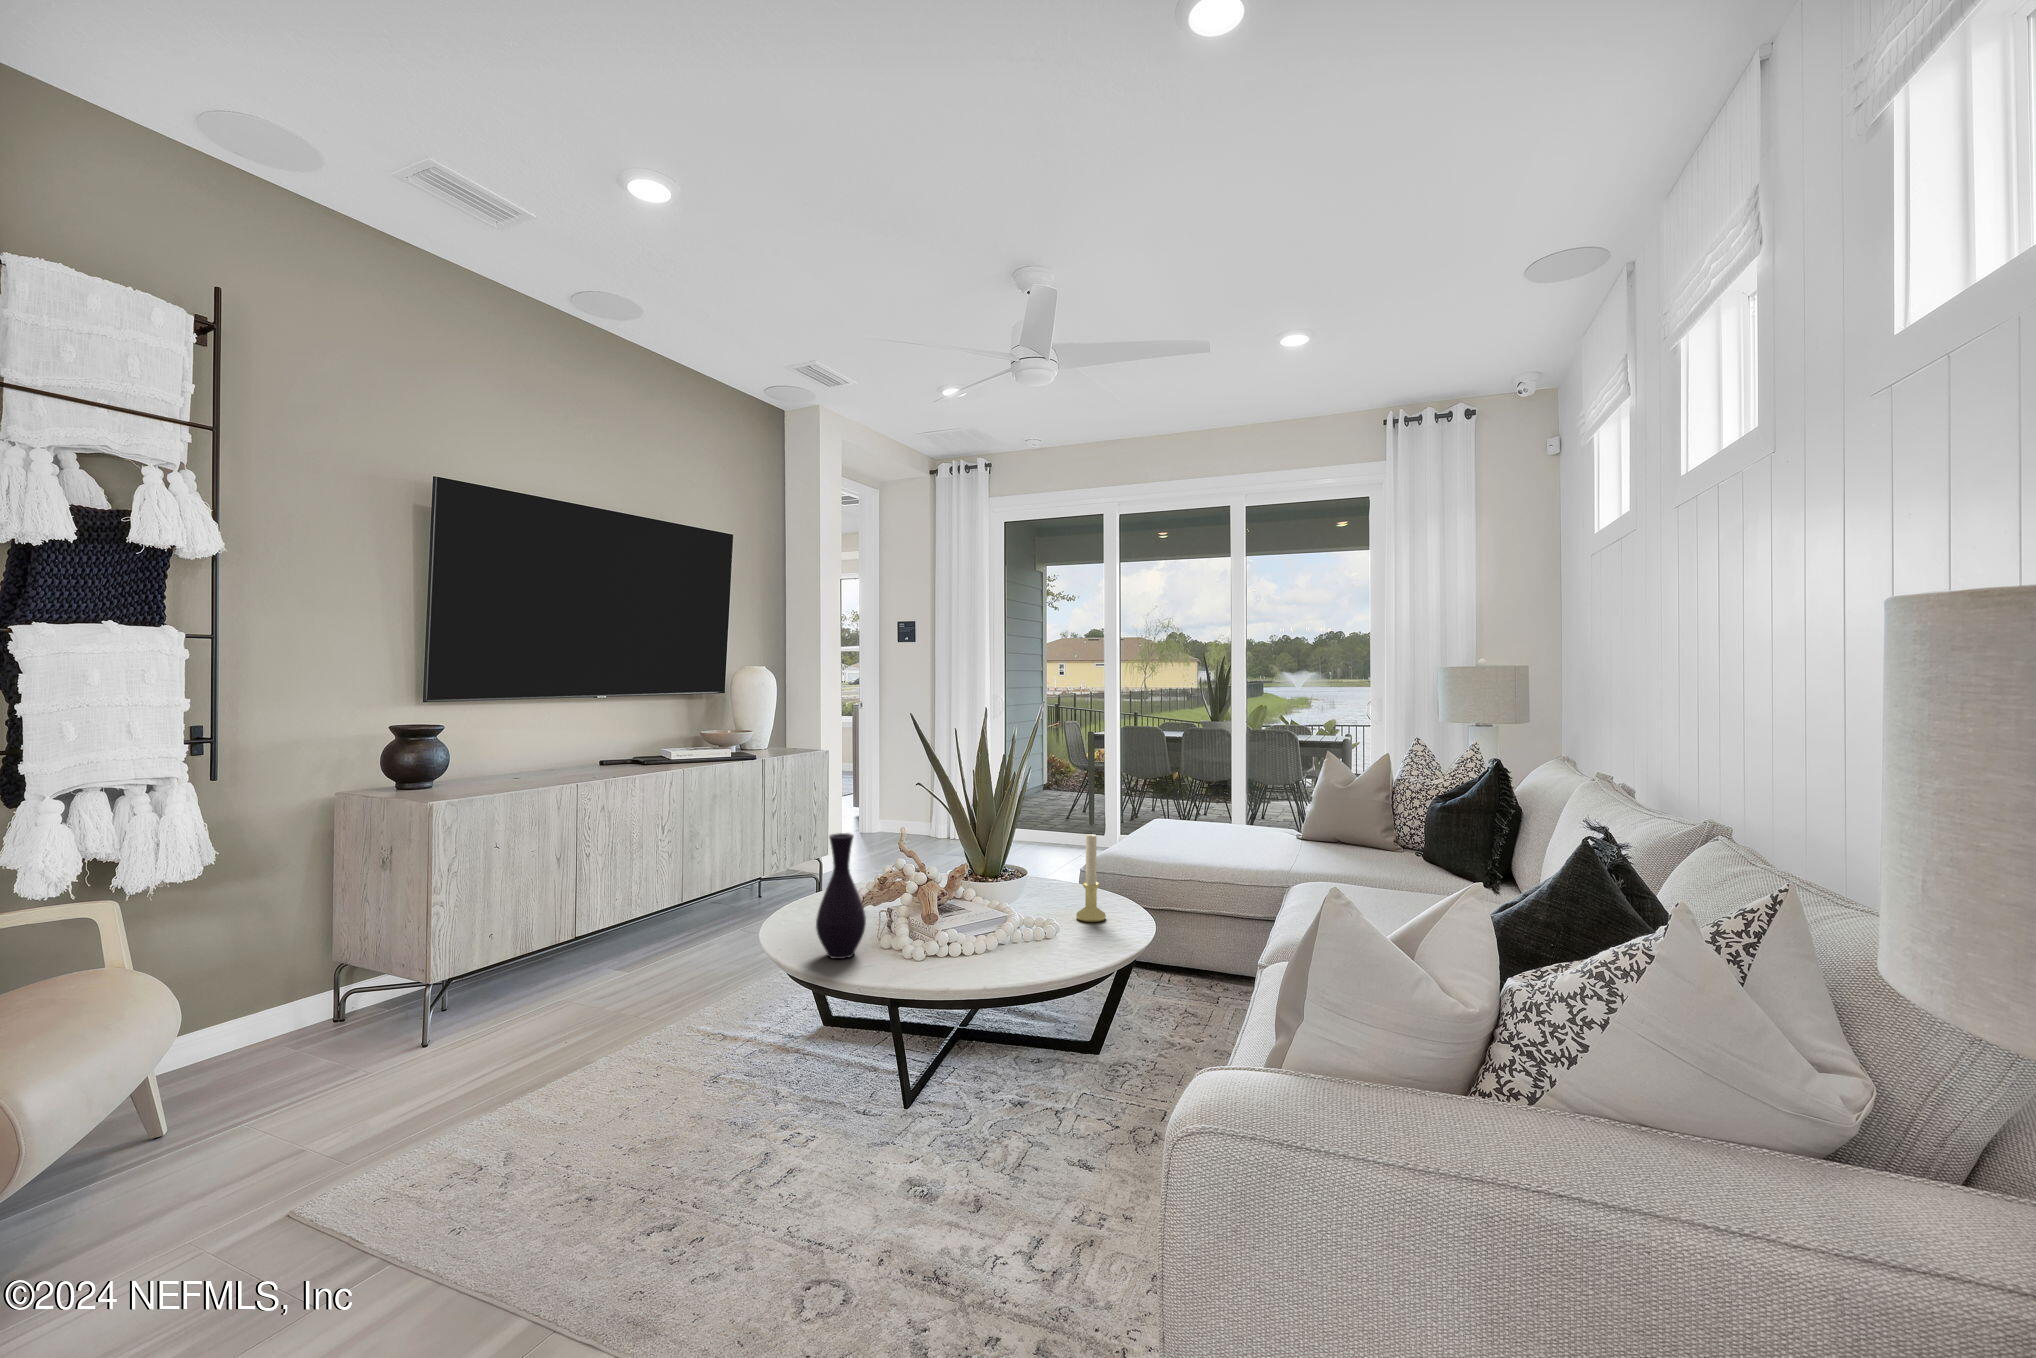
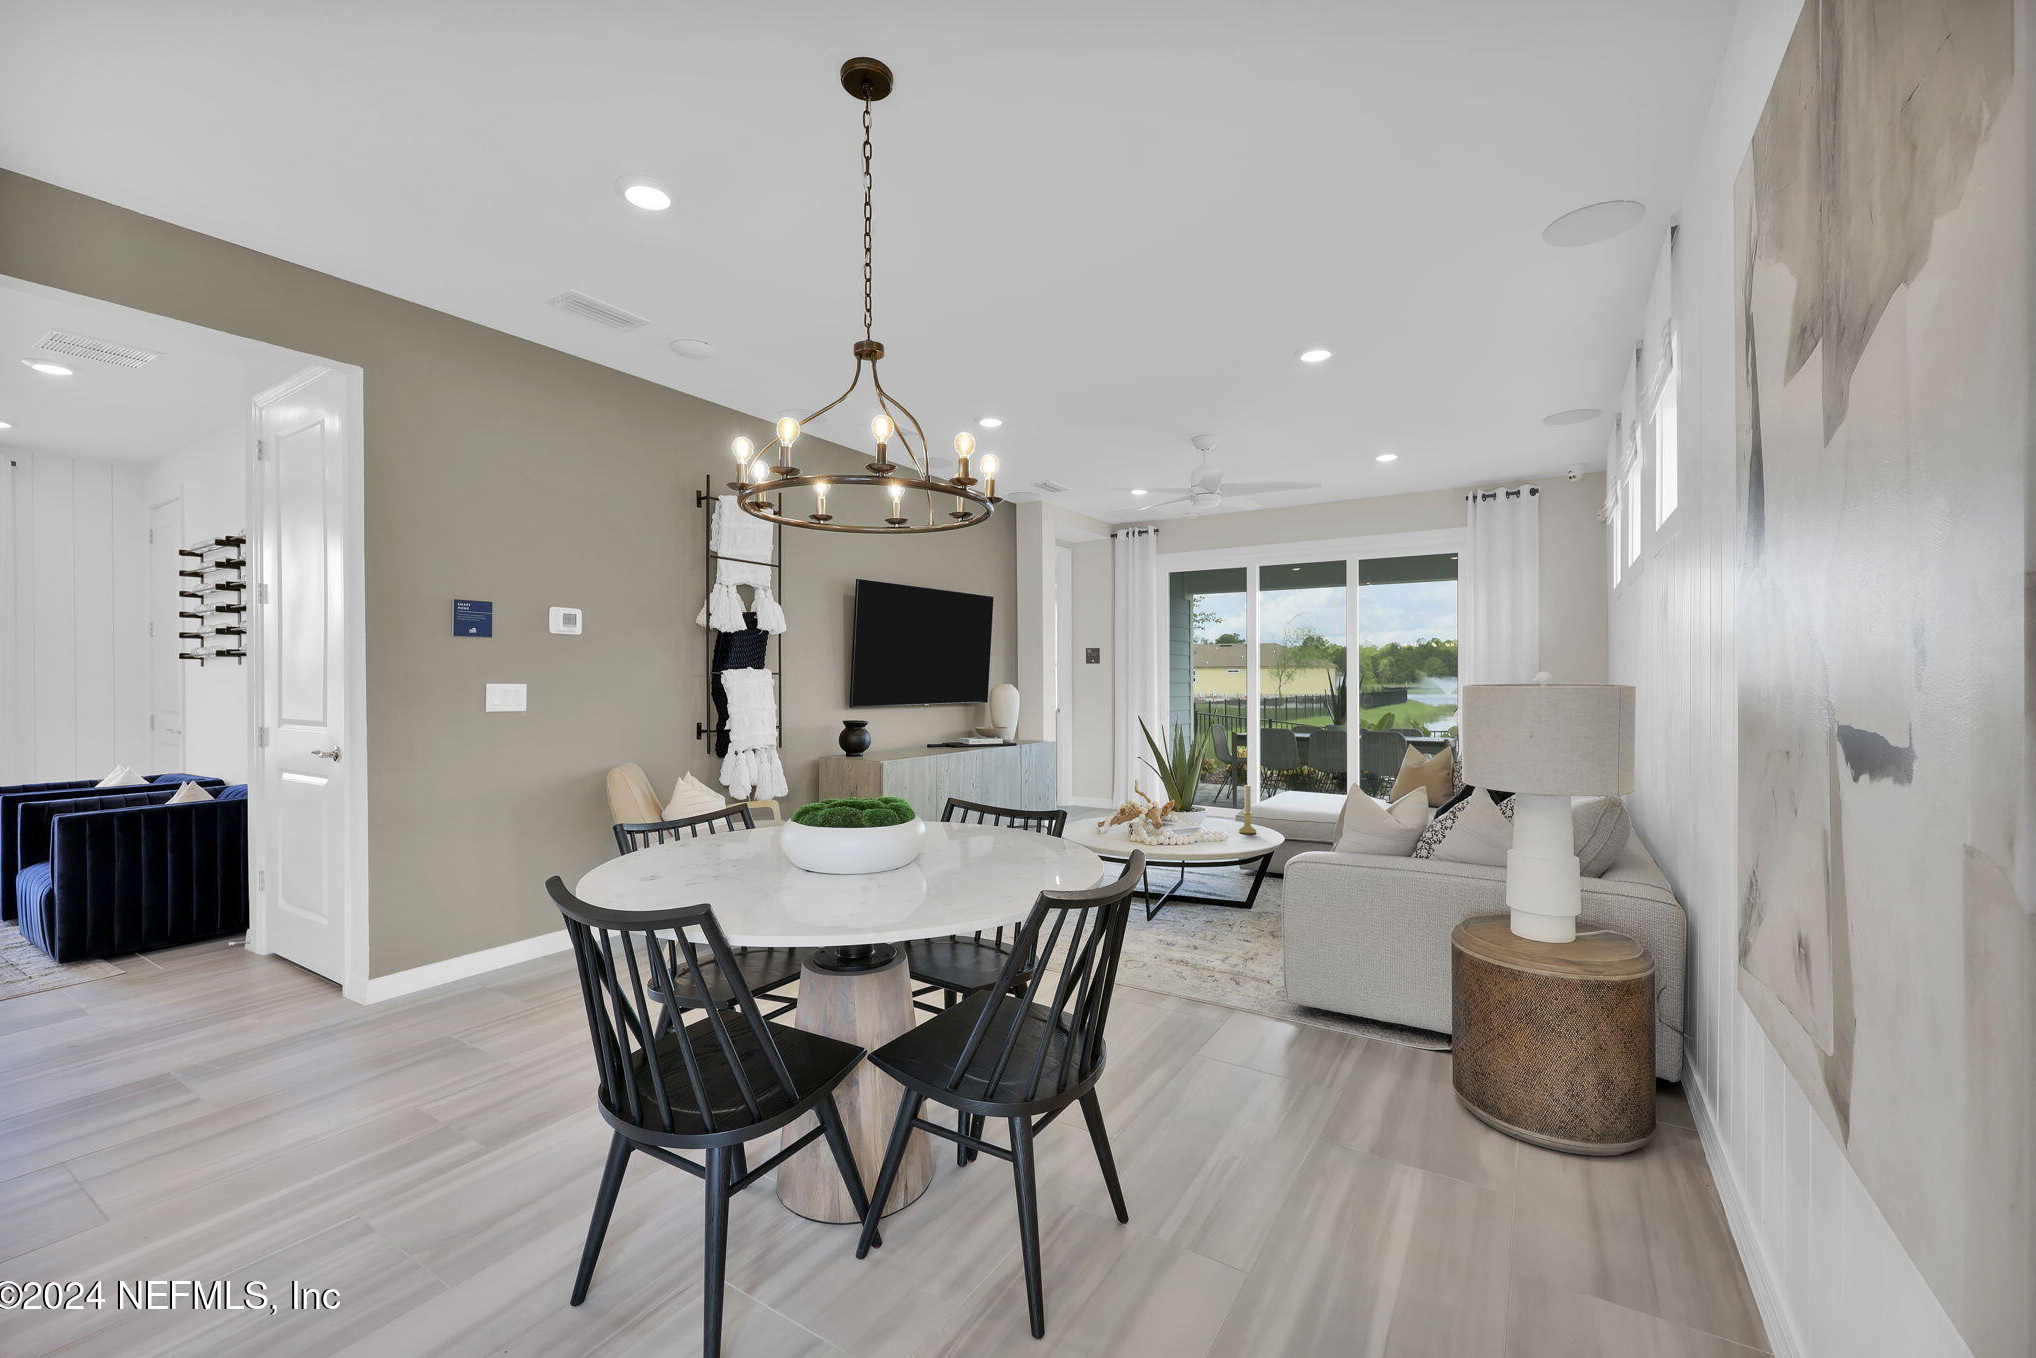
vase: present [816,833,866,959] -> none [1103,778,1129,841]

